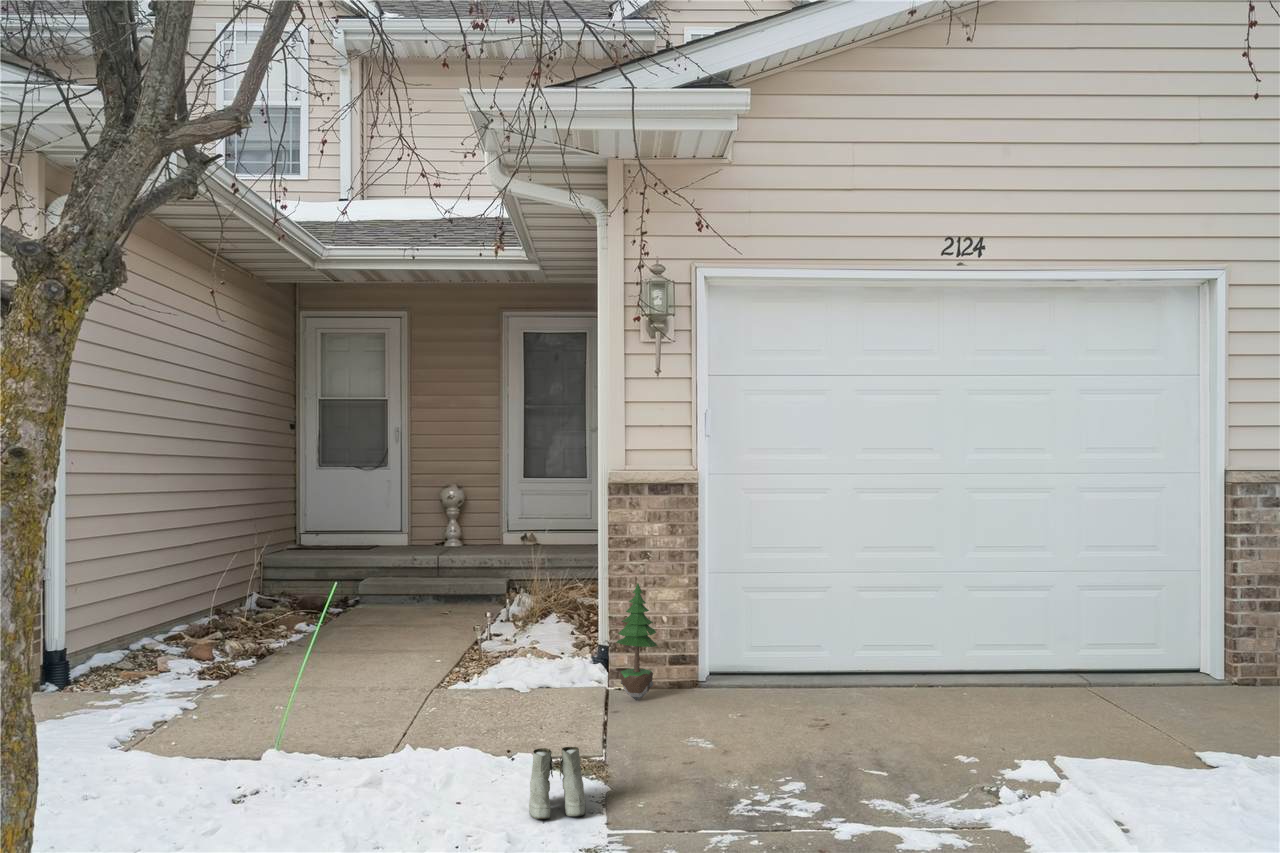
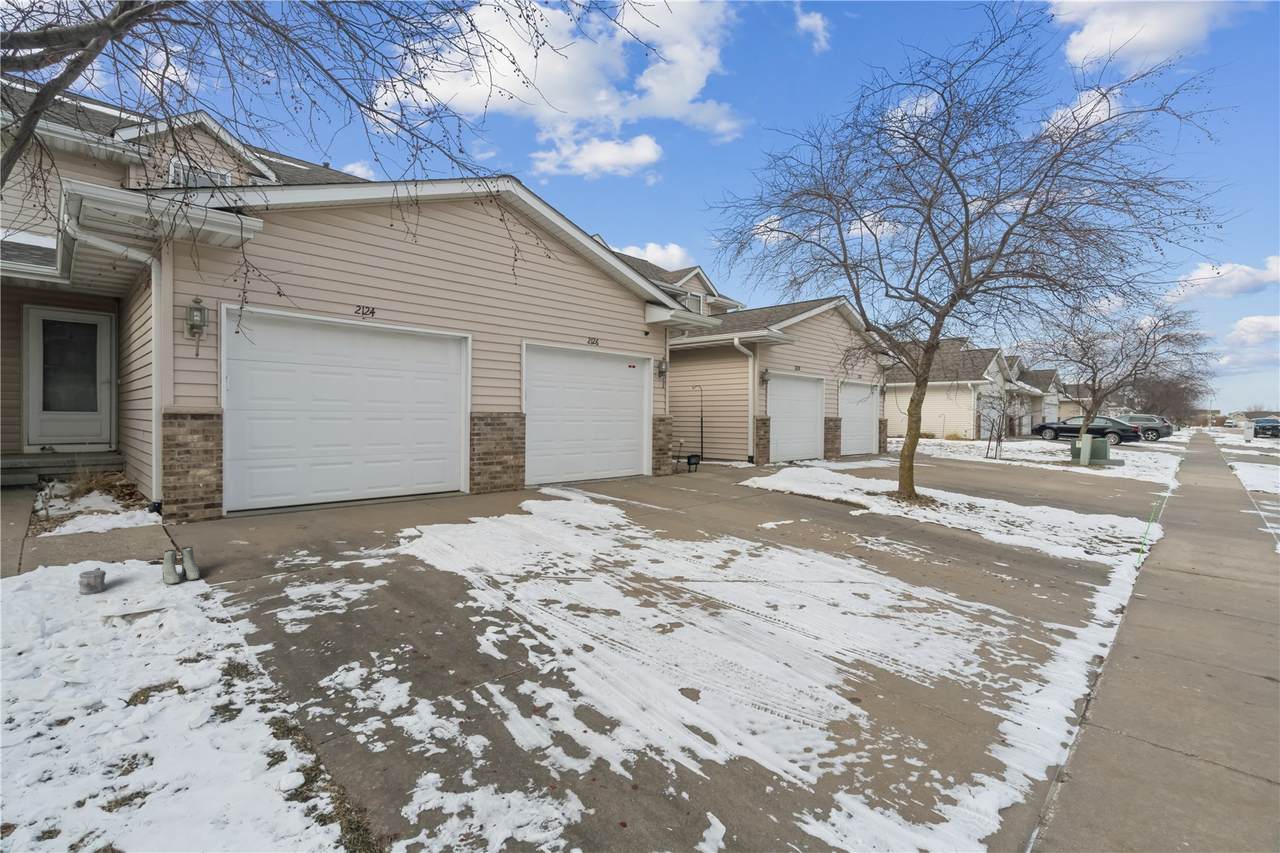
potted tree: present [616,583,657,700] -> none [179,467,206,528]
watering can: none [400,765,449,815] -> present [78,568,106,595]

